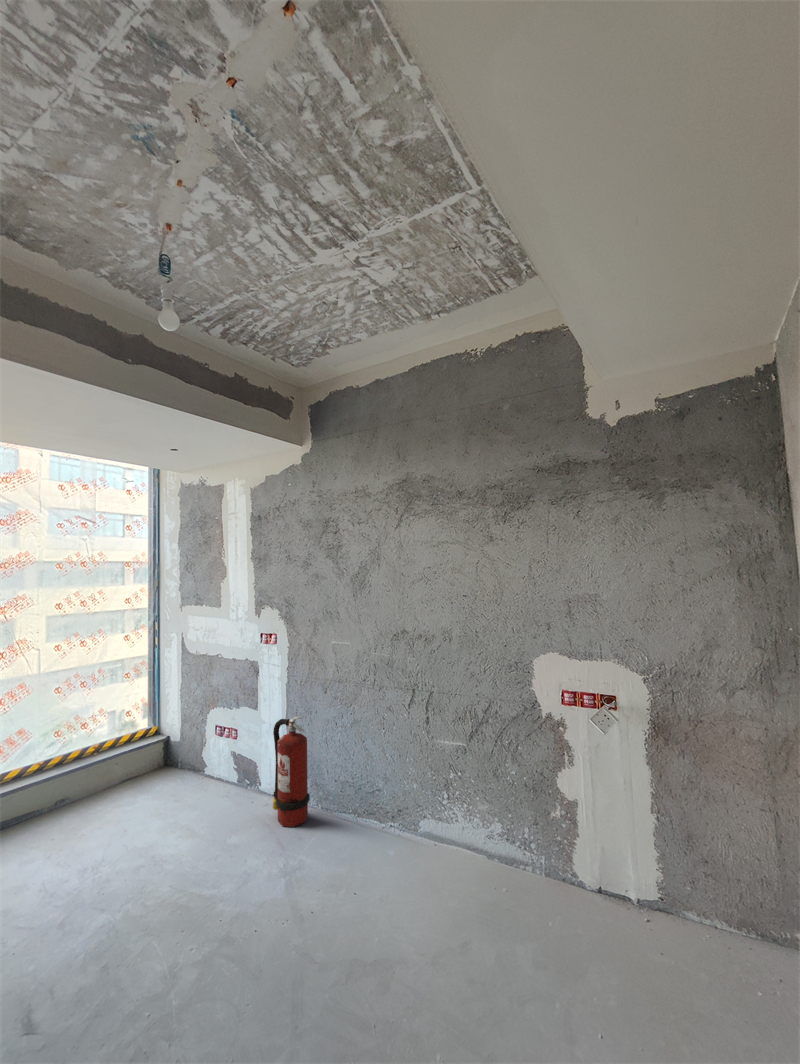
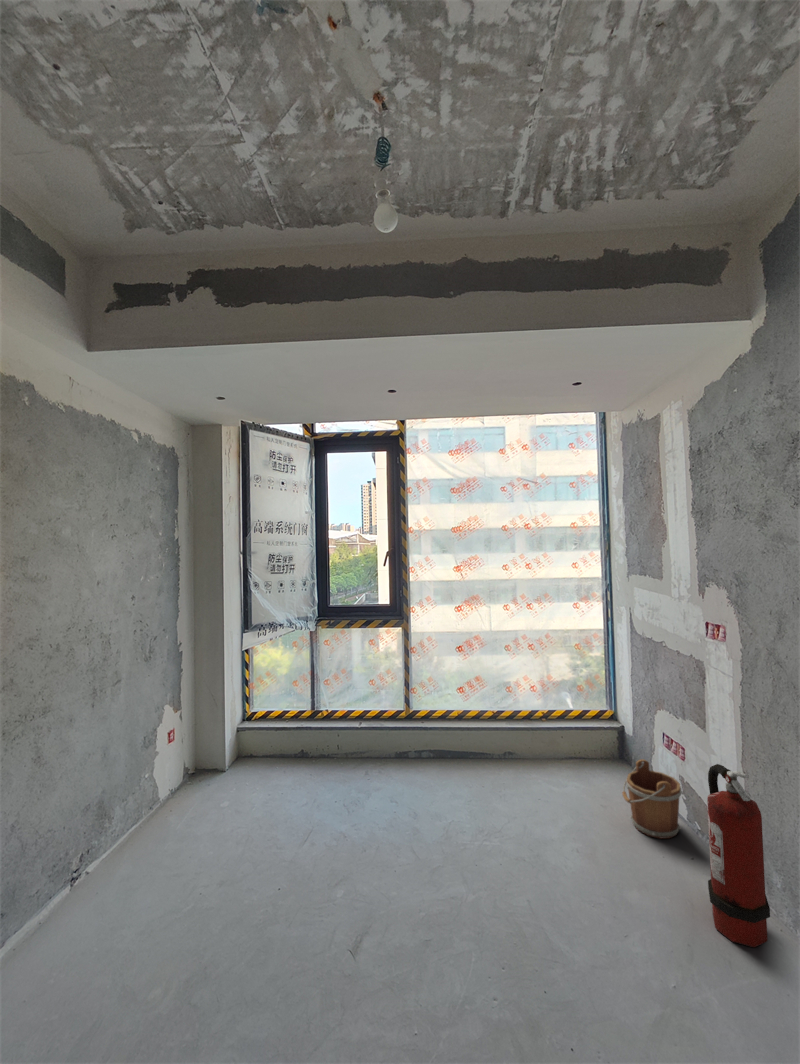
bucket: none [194,748,239,803] -> present [622,760,683,838]

